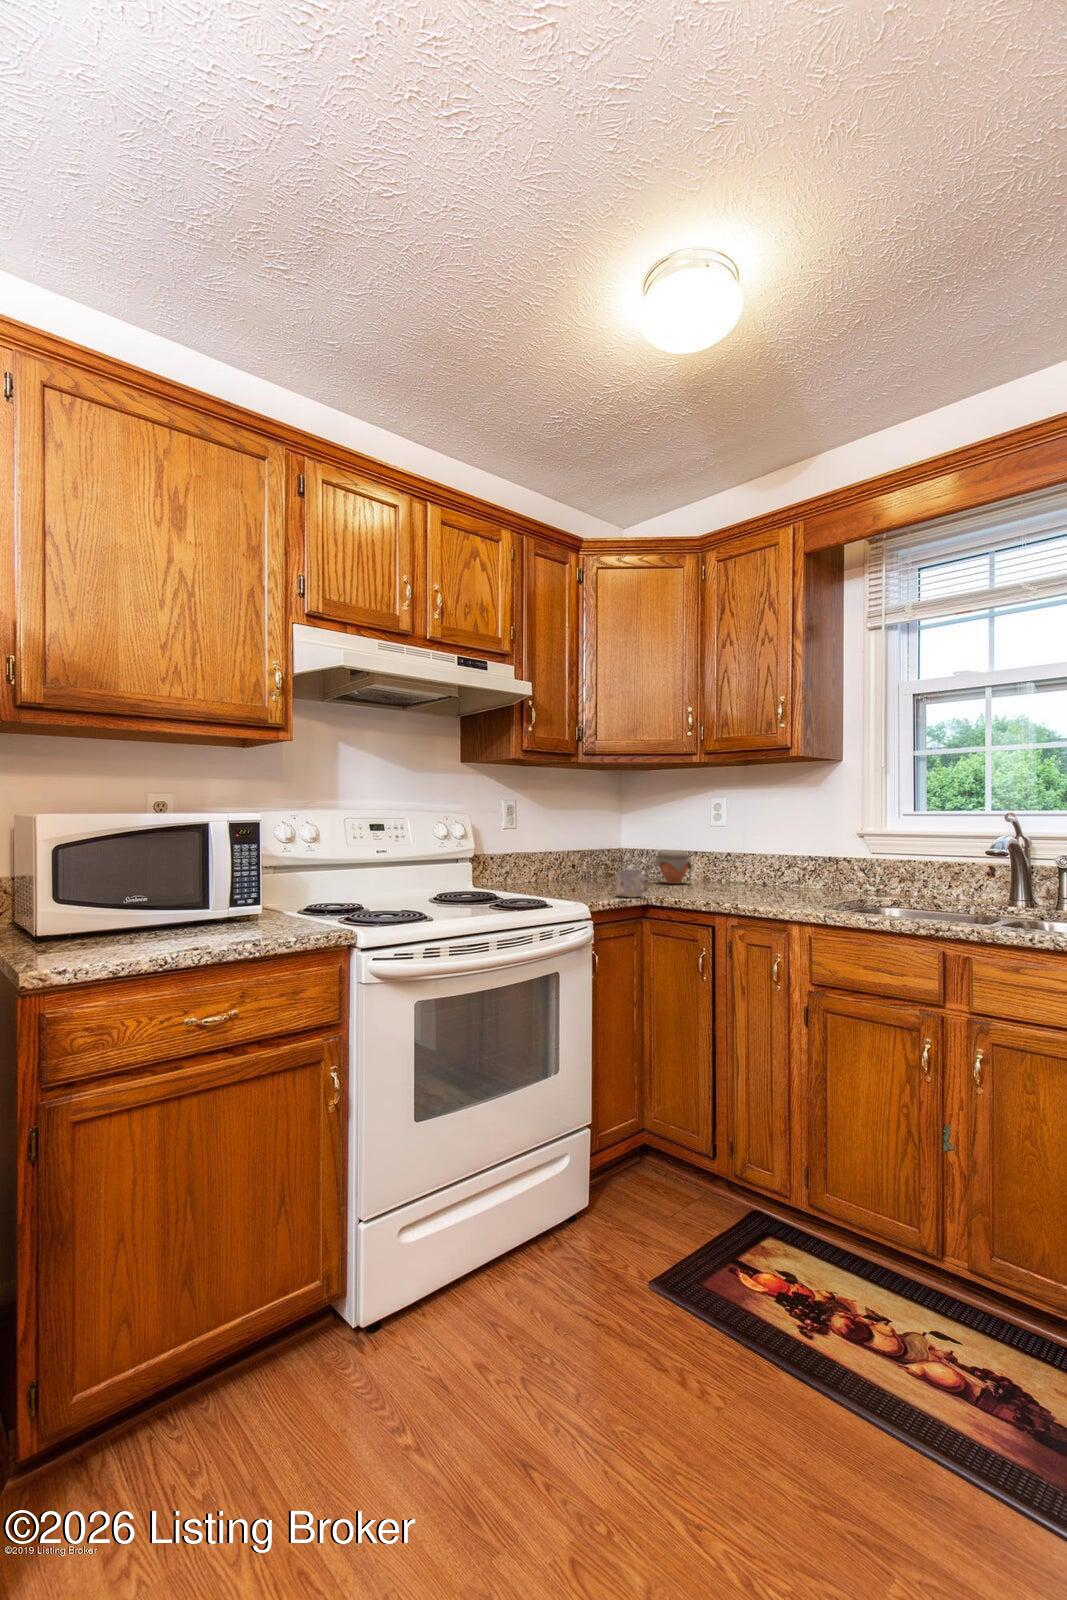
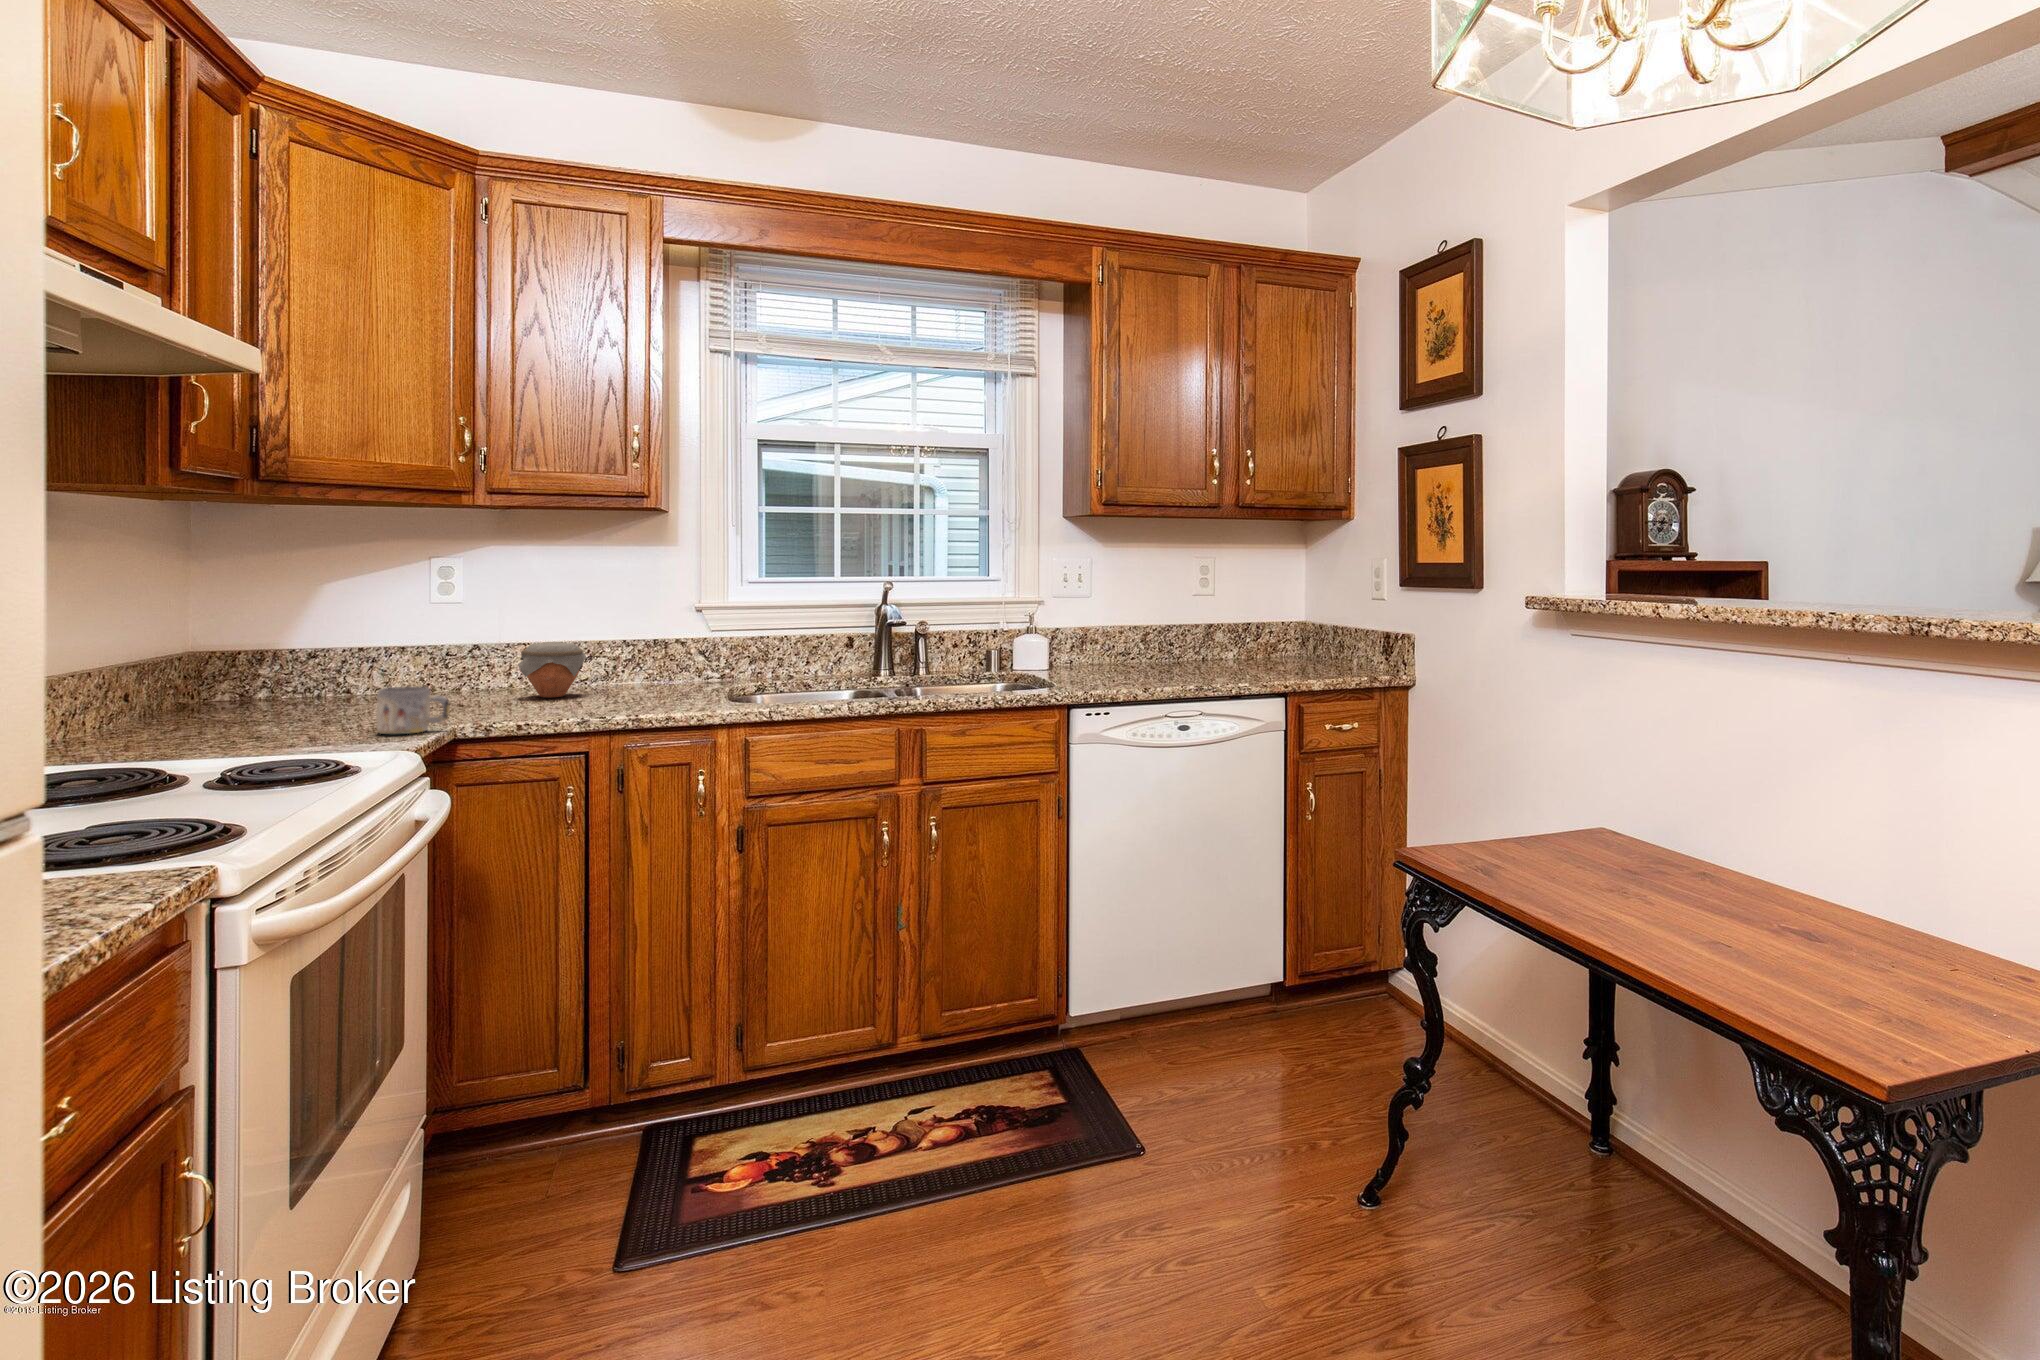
jar: present [654,850,692,884] -> present [518,642,587,698]

